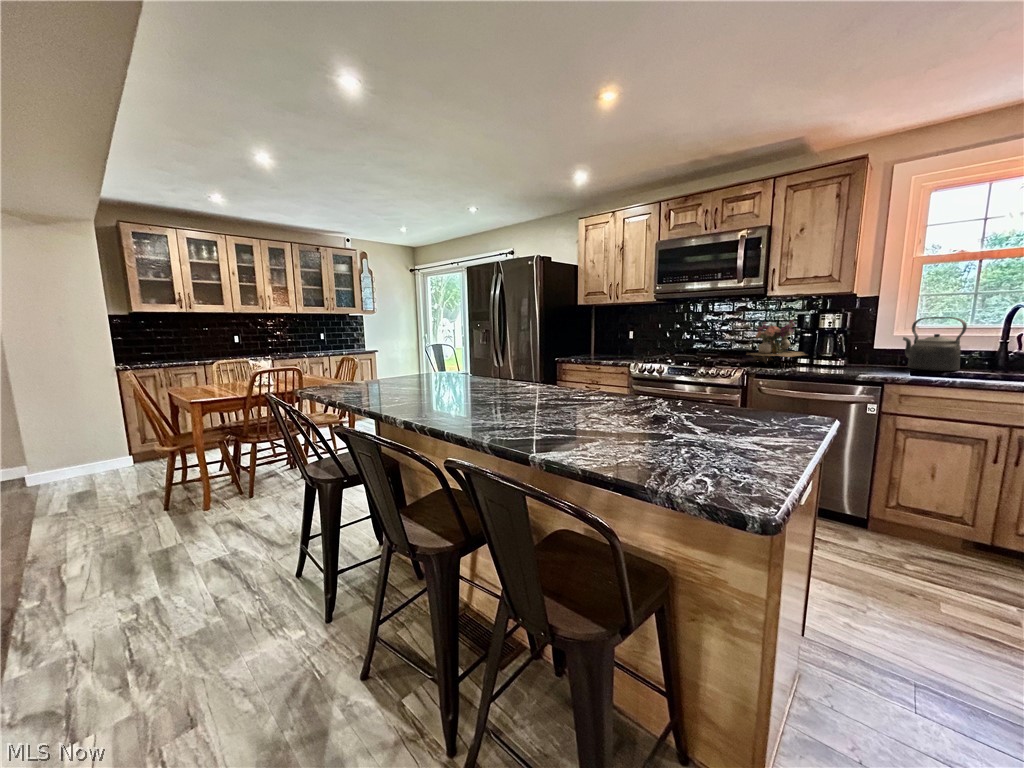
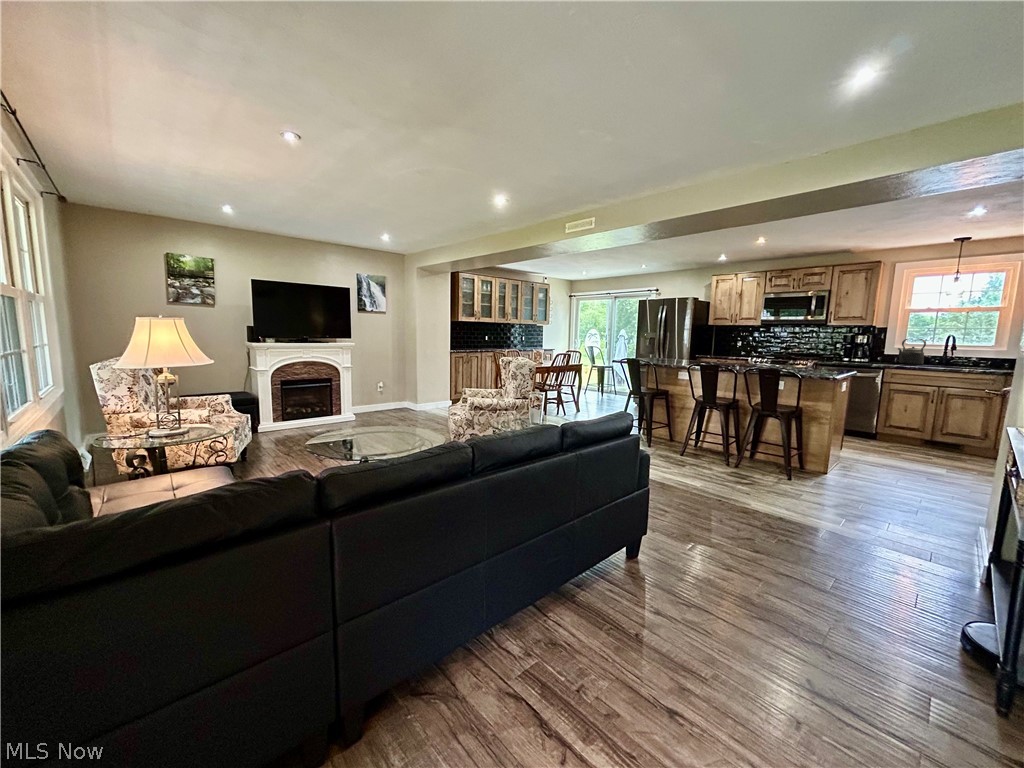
flower arrangement: present [747,320,806,363] -> none [815,337,849,360]

